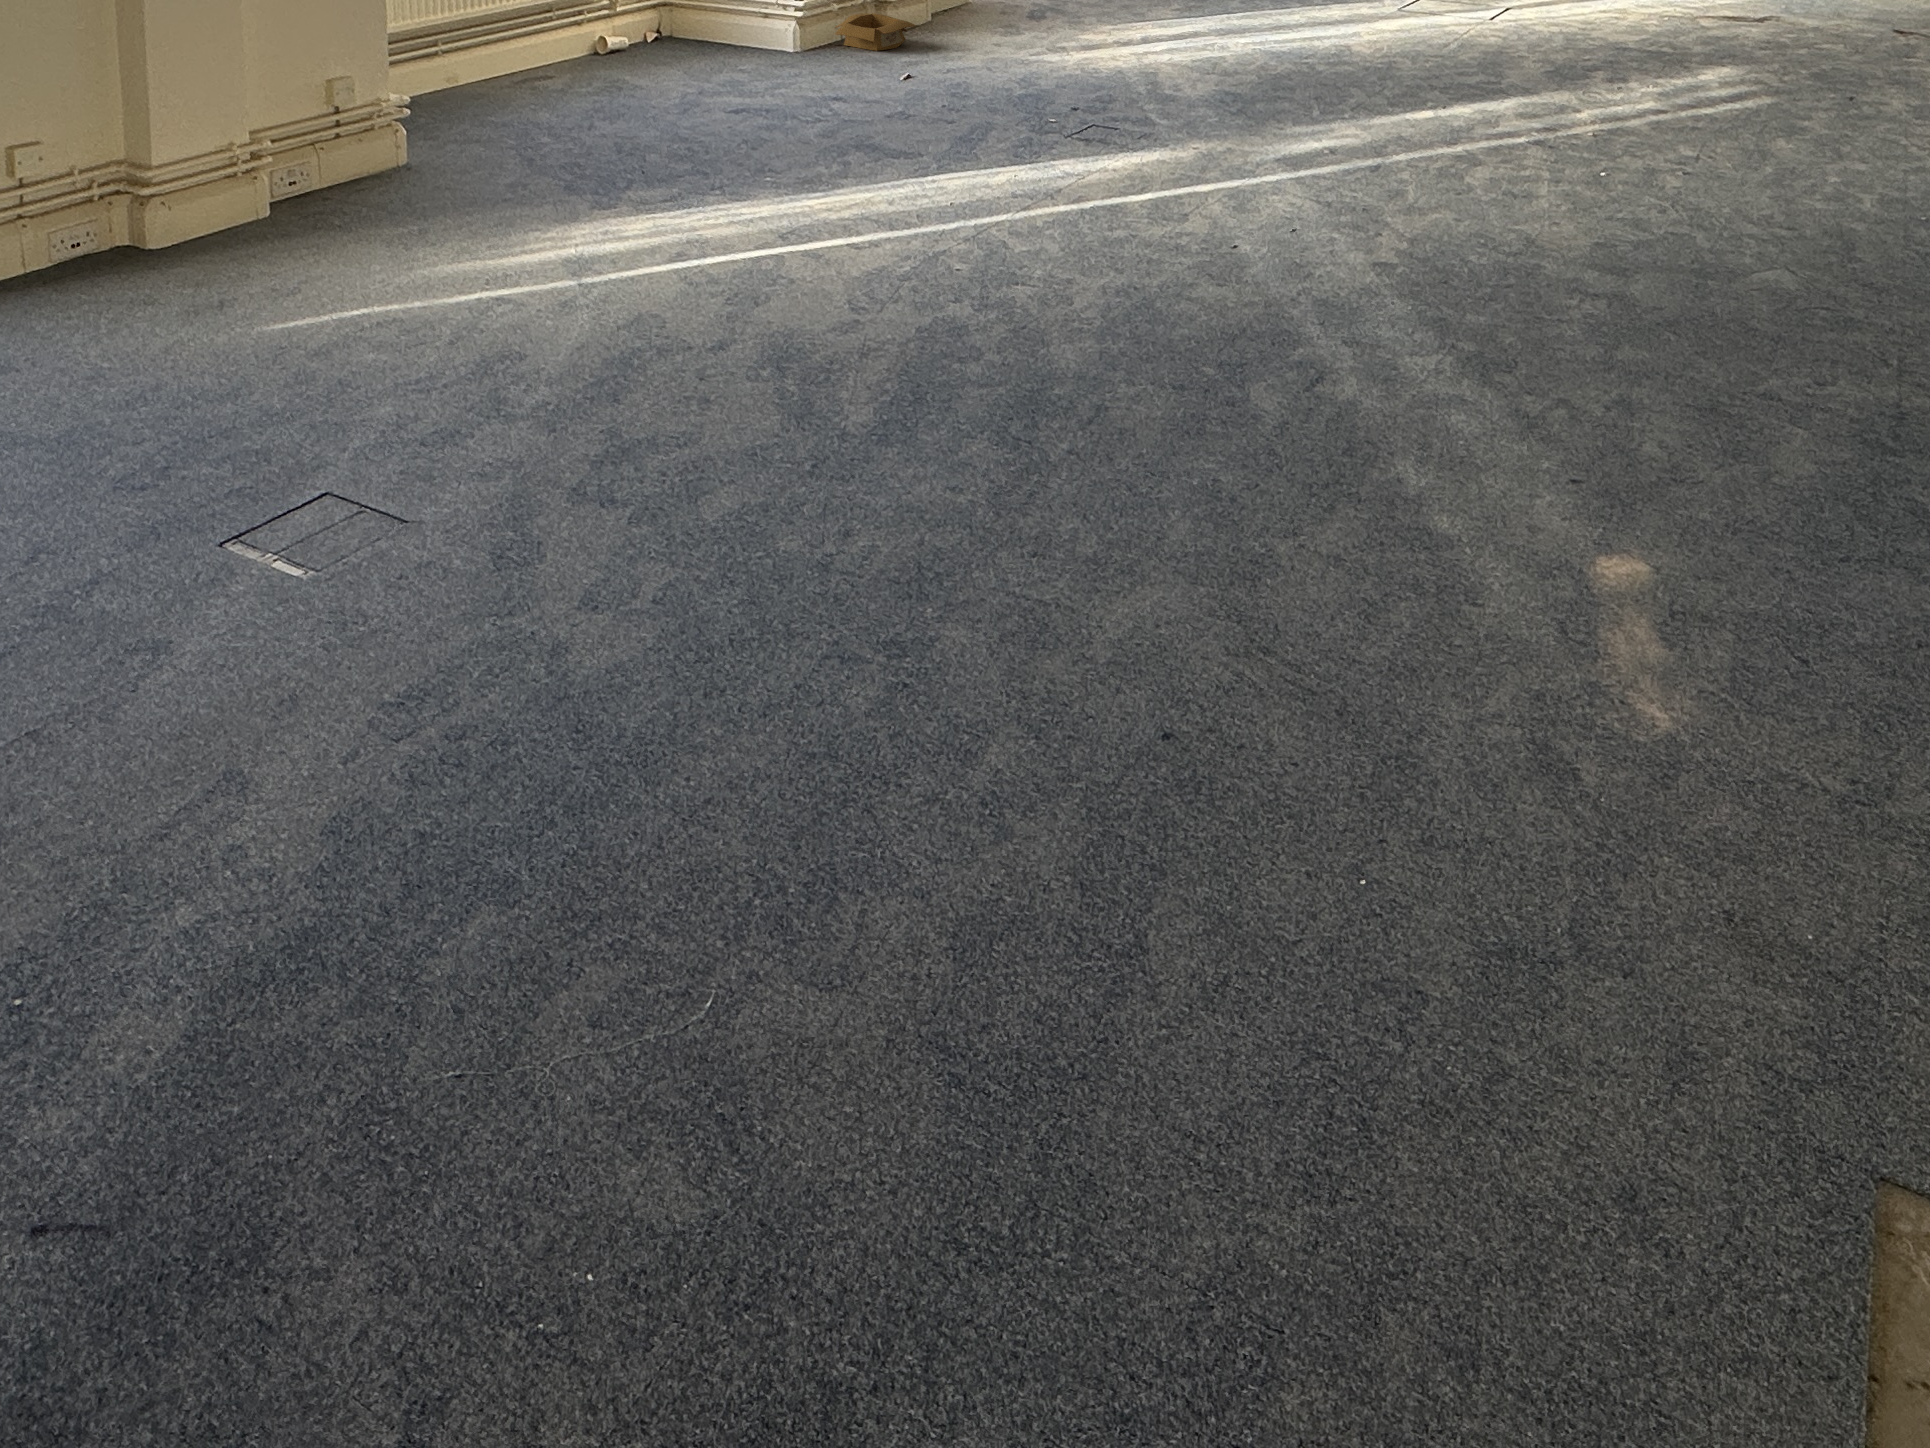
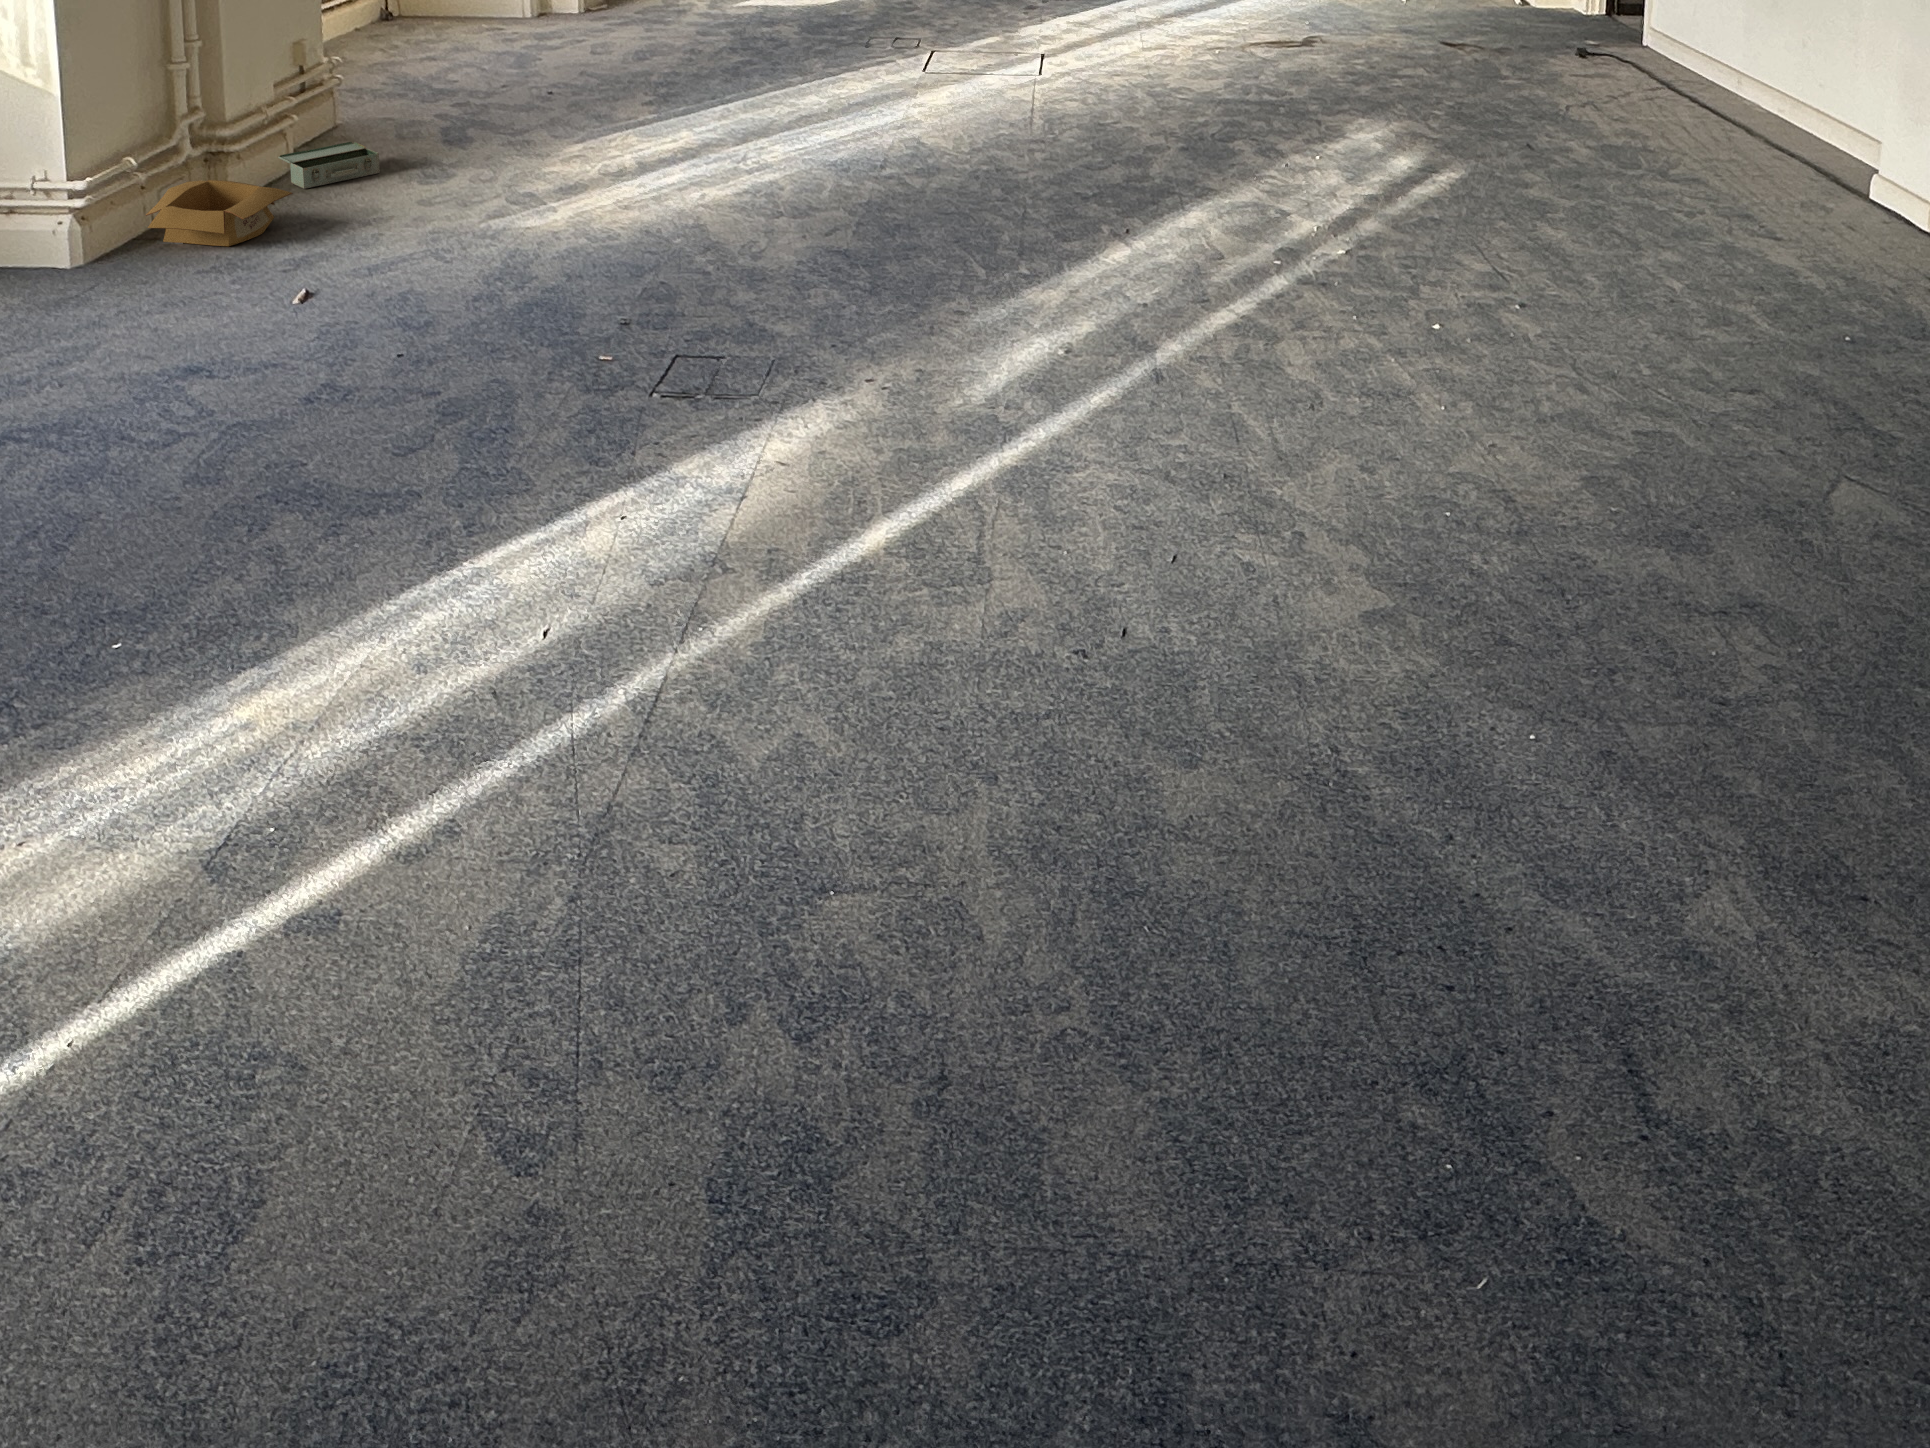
toolbox: none [920,8,979,31] -> present [278,142,380,189]

